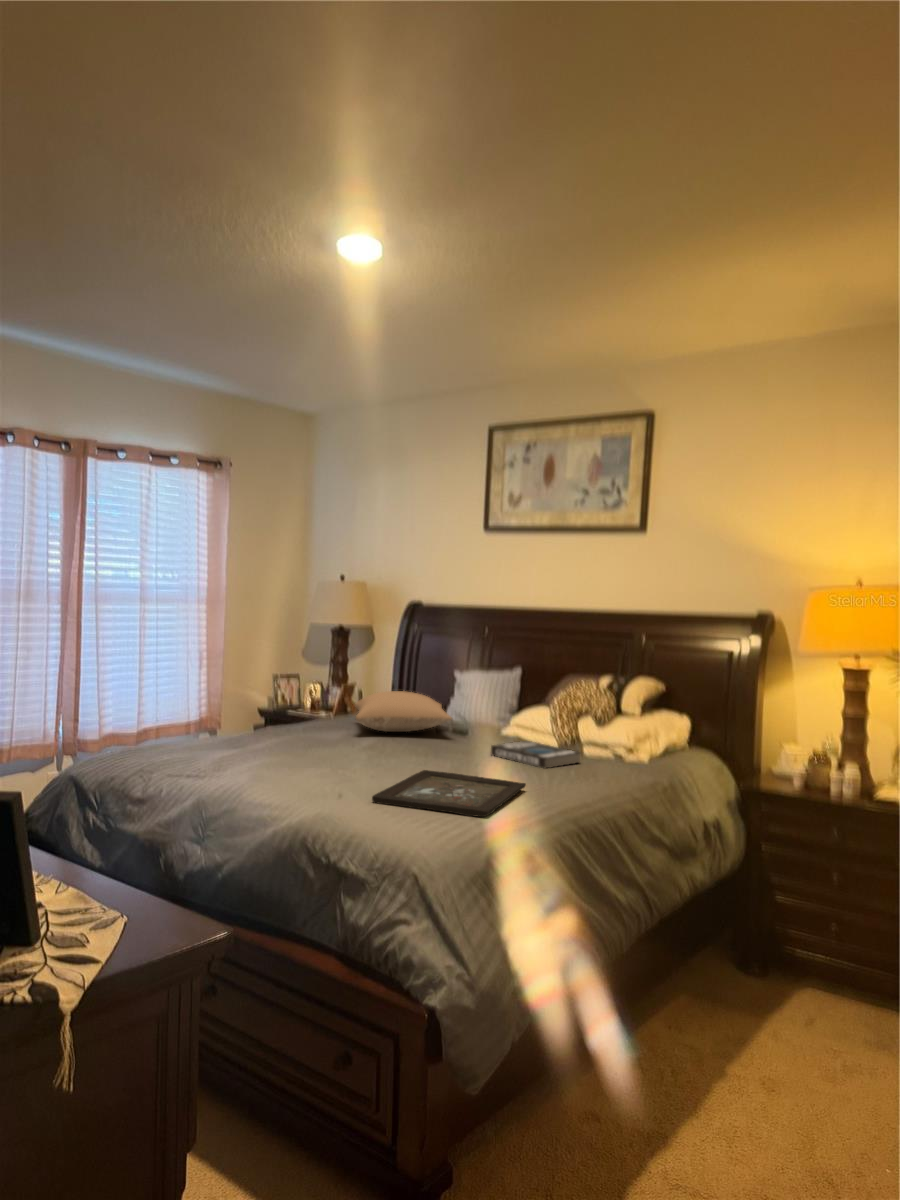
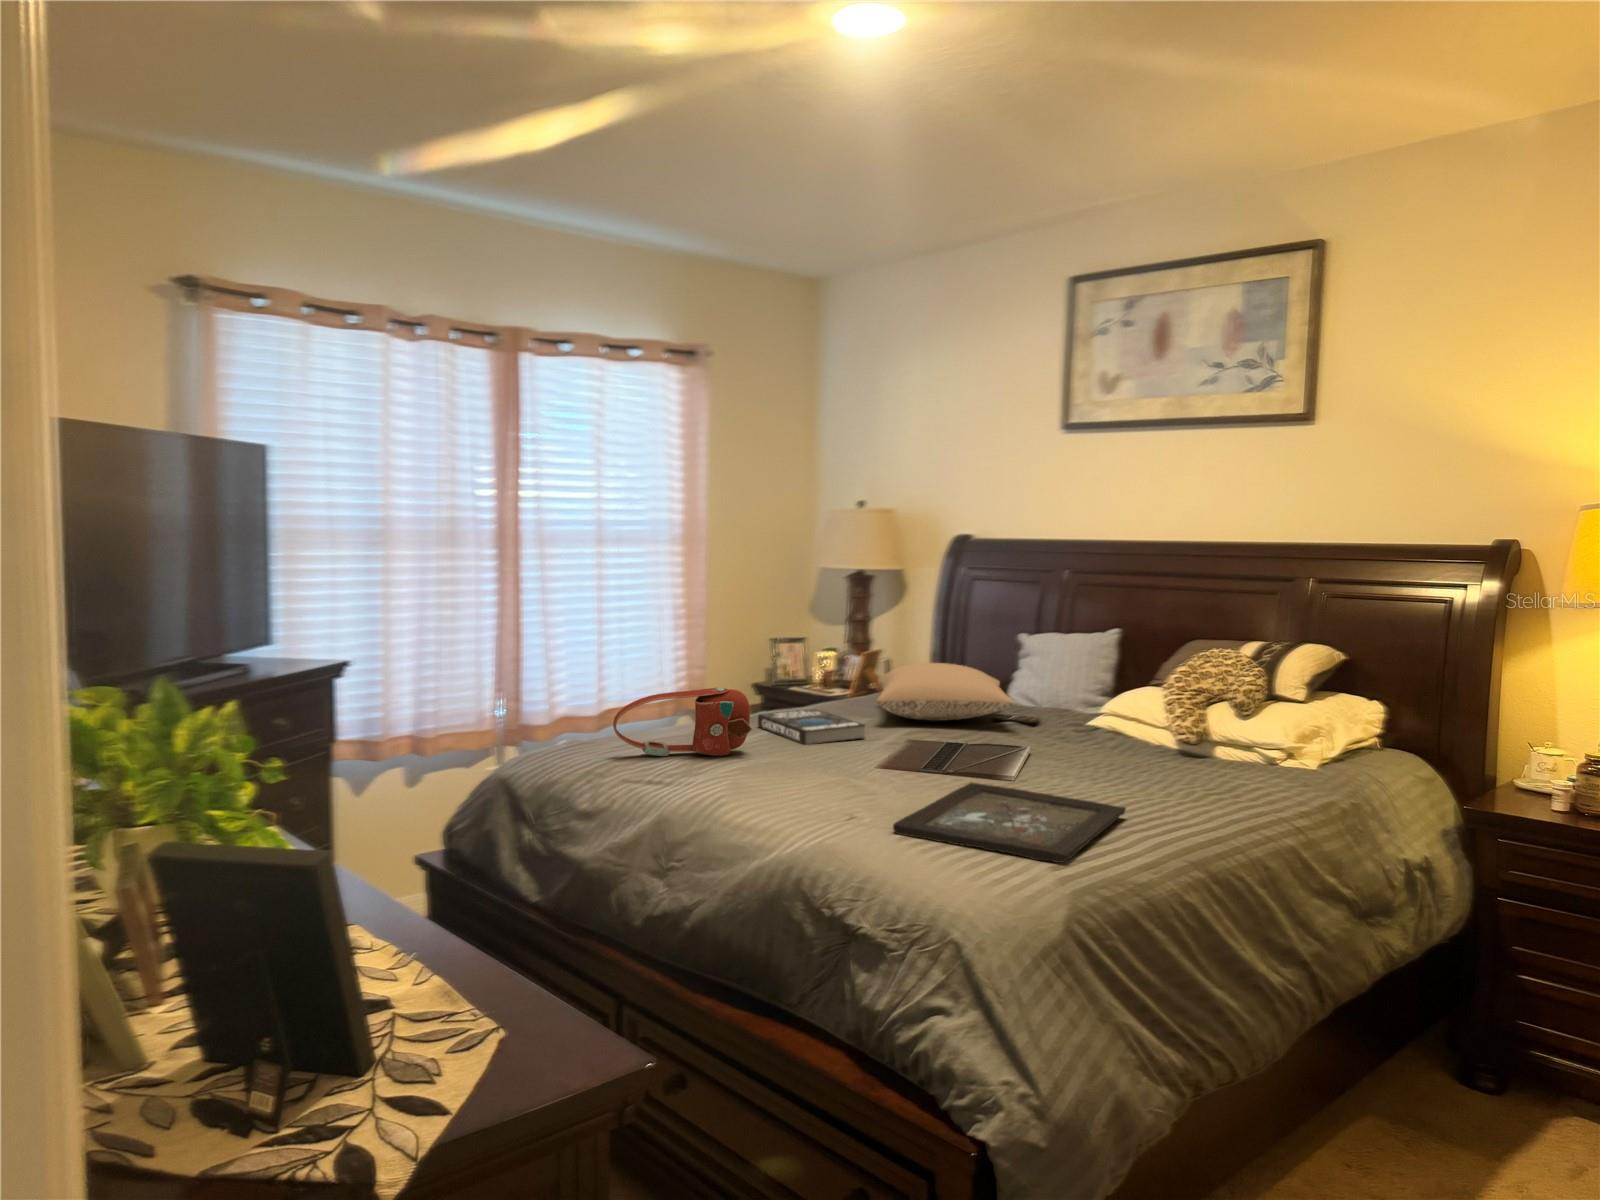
handbag: none [163,706,267,757] -> present [613,687,752,756]
book: present [491,741,580,768] -> present [758,709,865,745]
laptop: none [356,744,463,770] -> present [875,739,1031,781]

